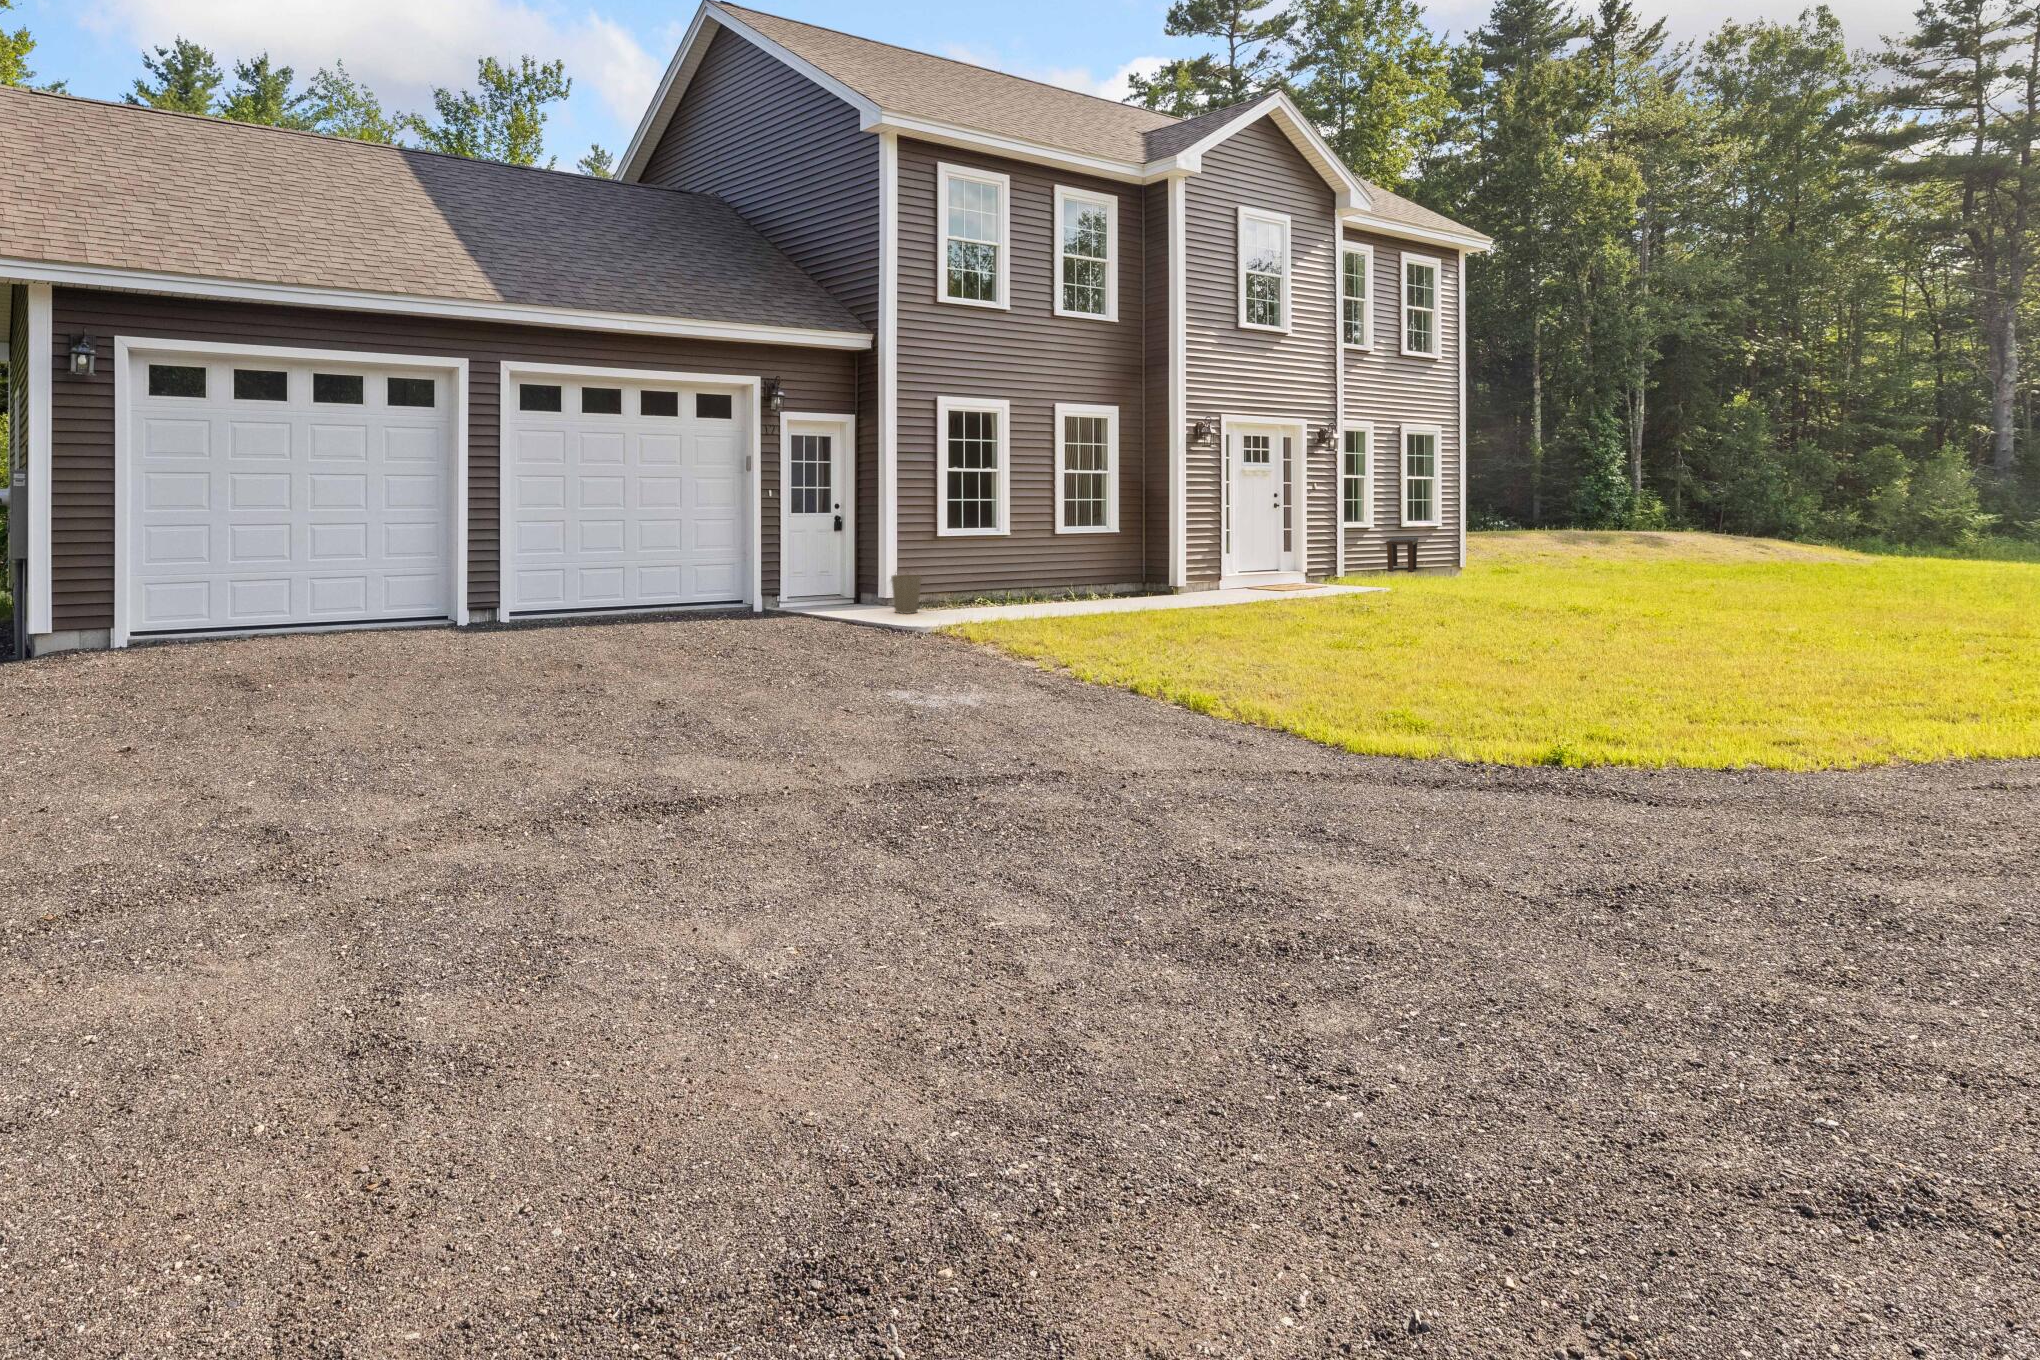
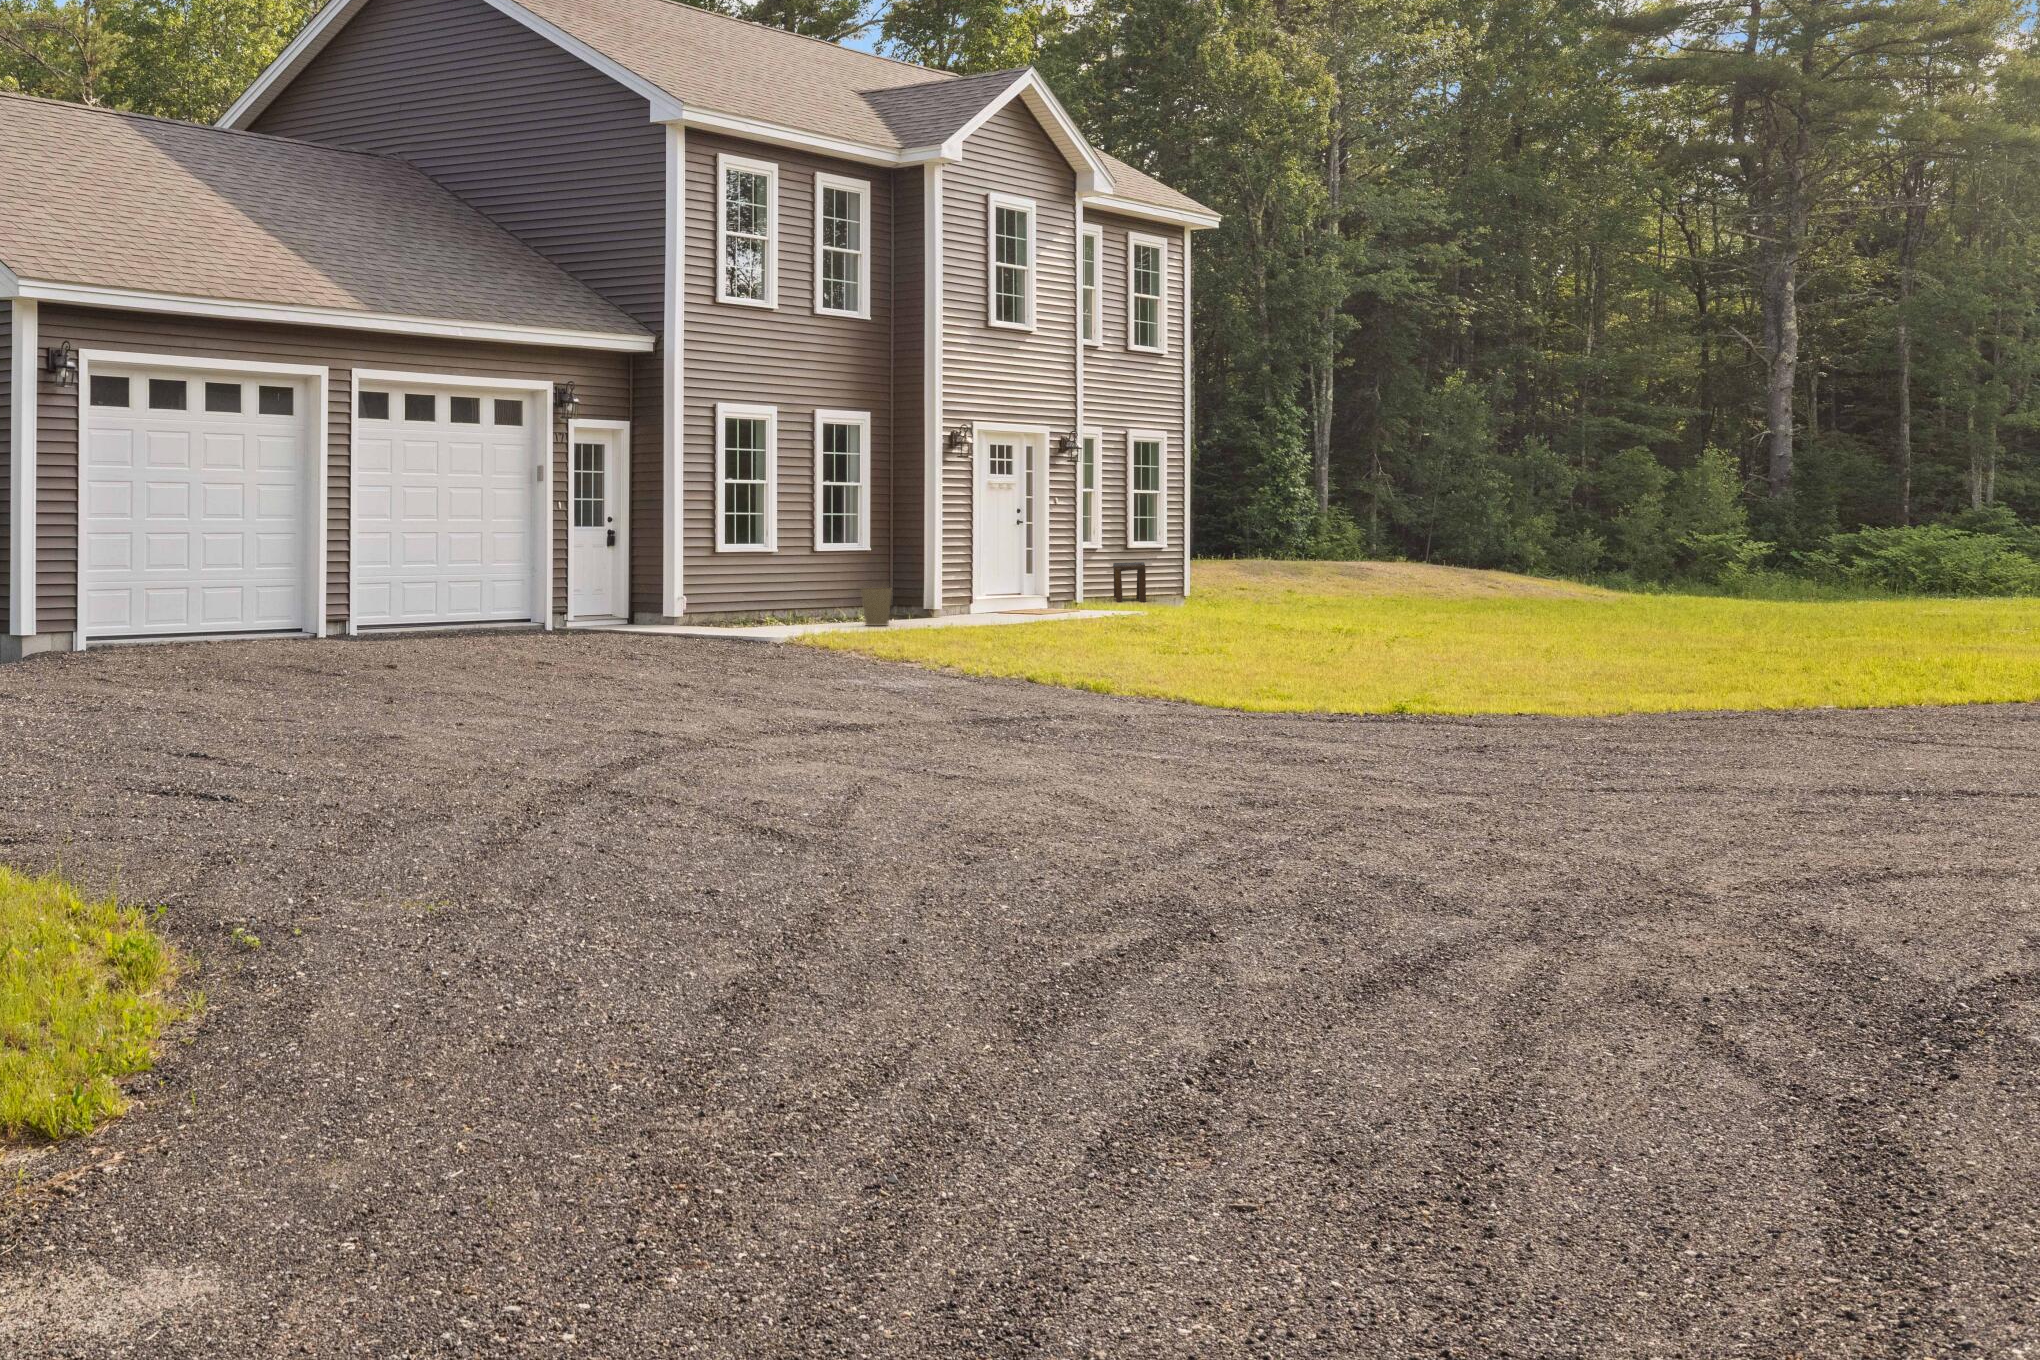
basket: present [891,570,922,614] -> present [861,582,892,626]

